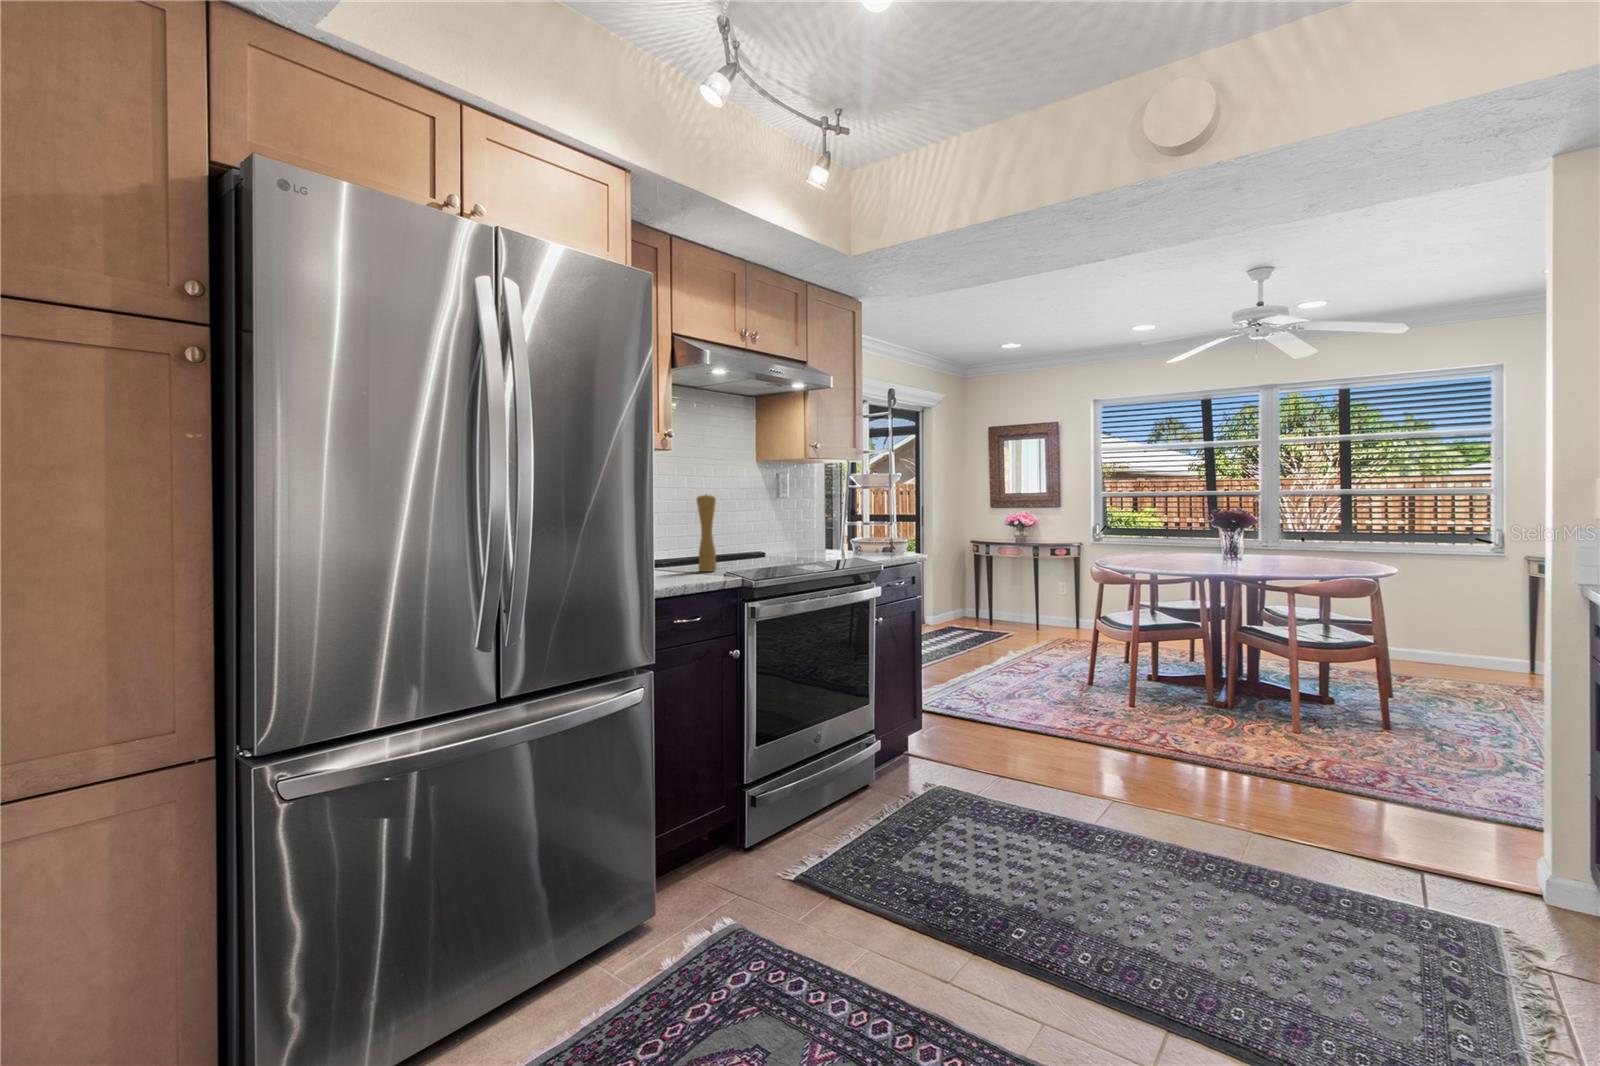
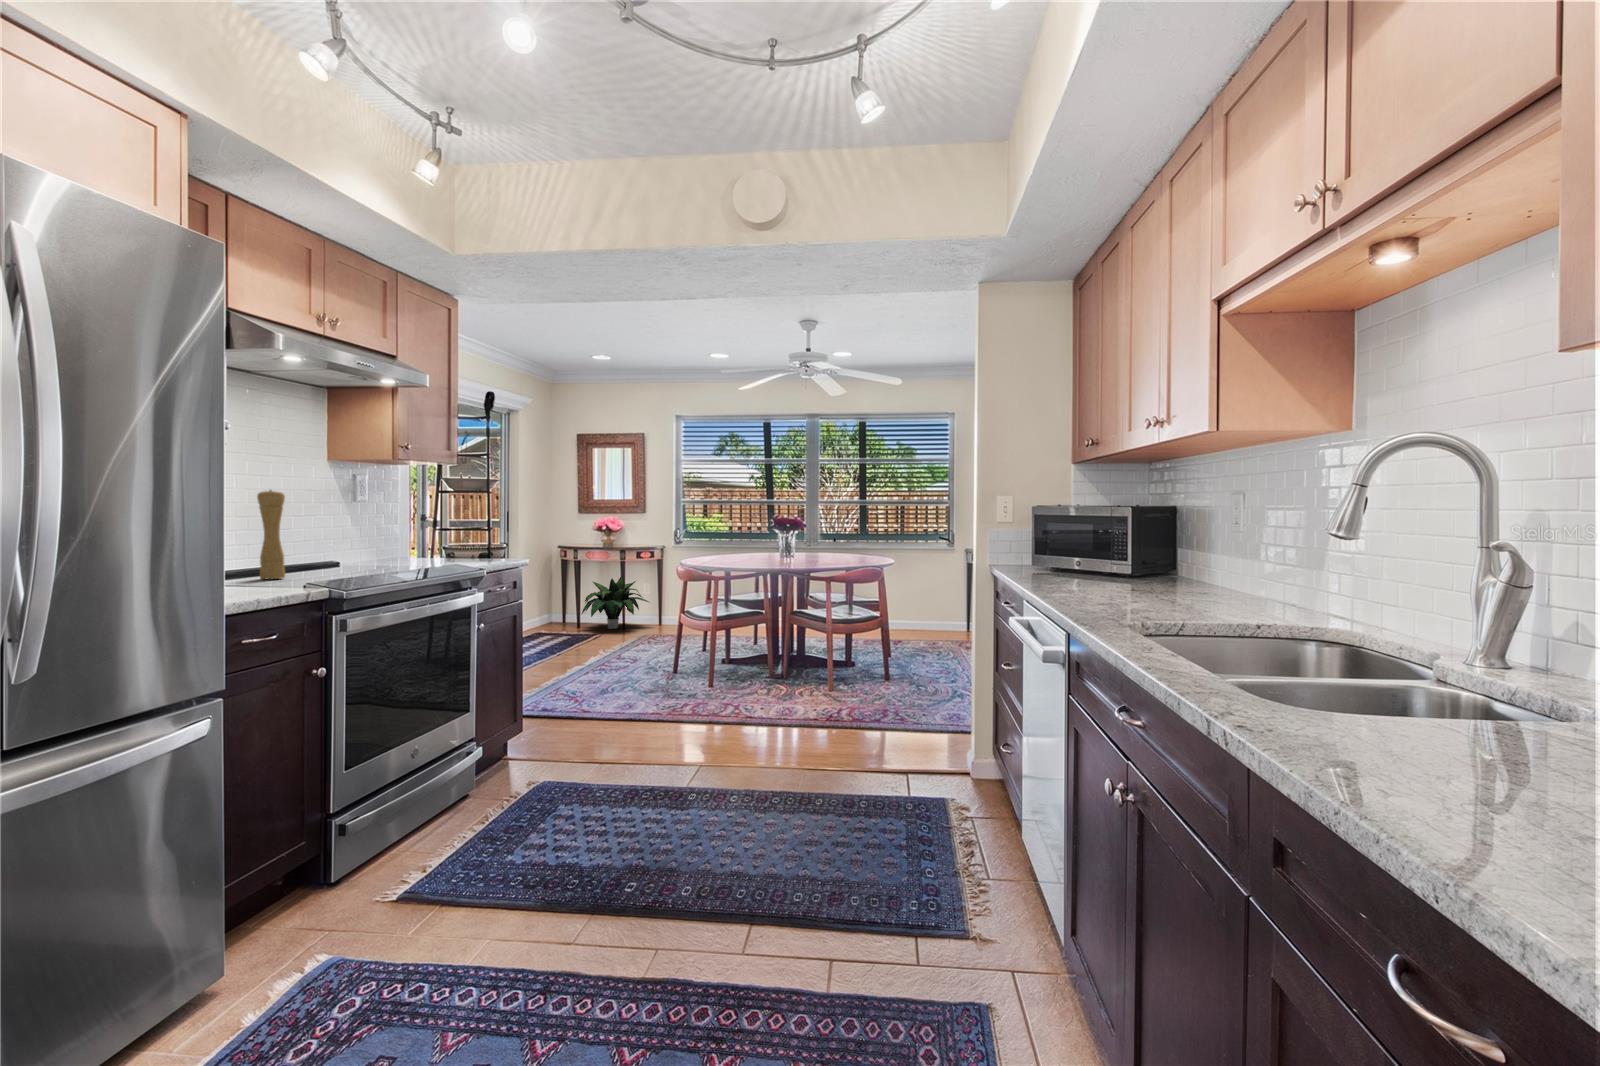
potted plant: none [987,573,1063,629] -> present [582,576,648,629]

